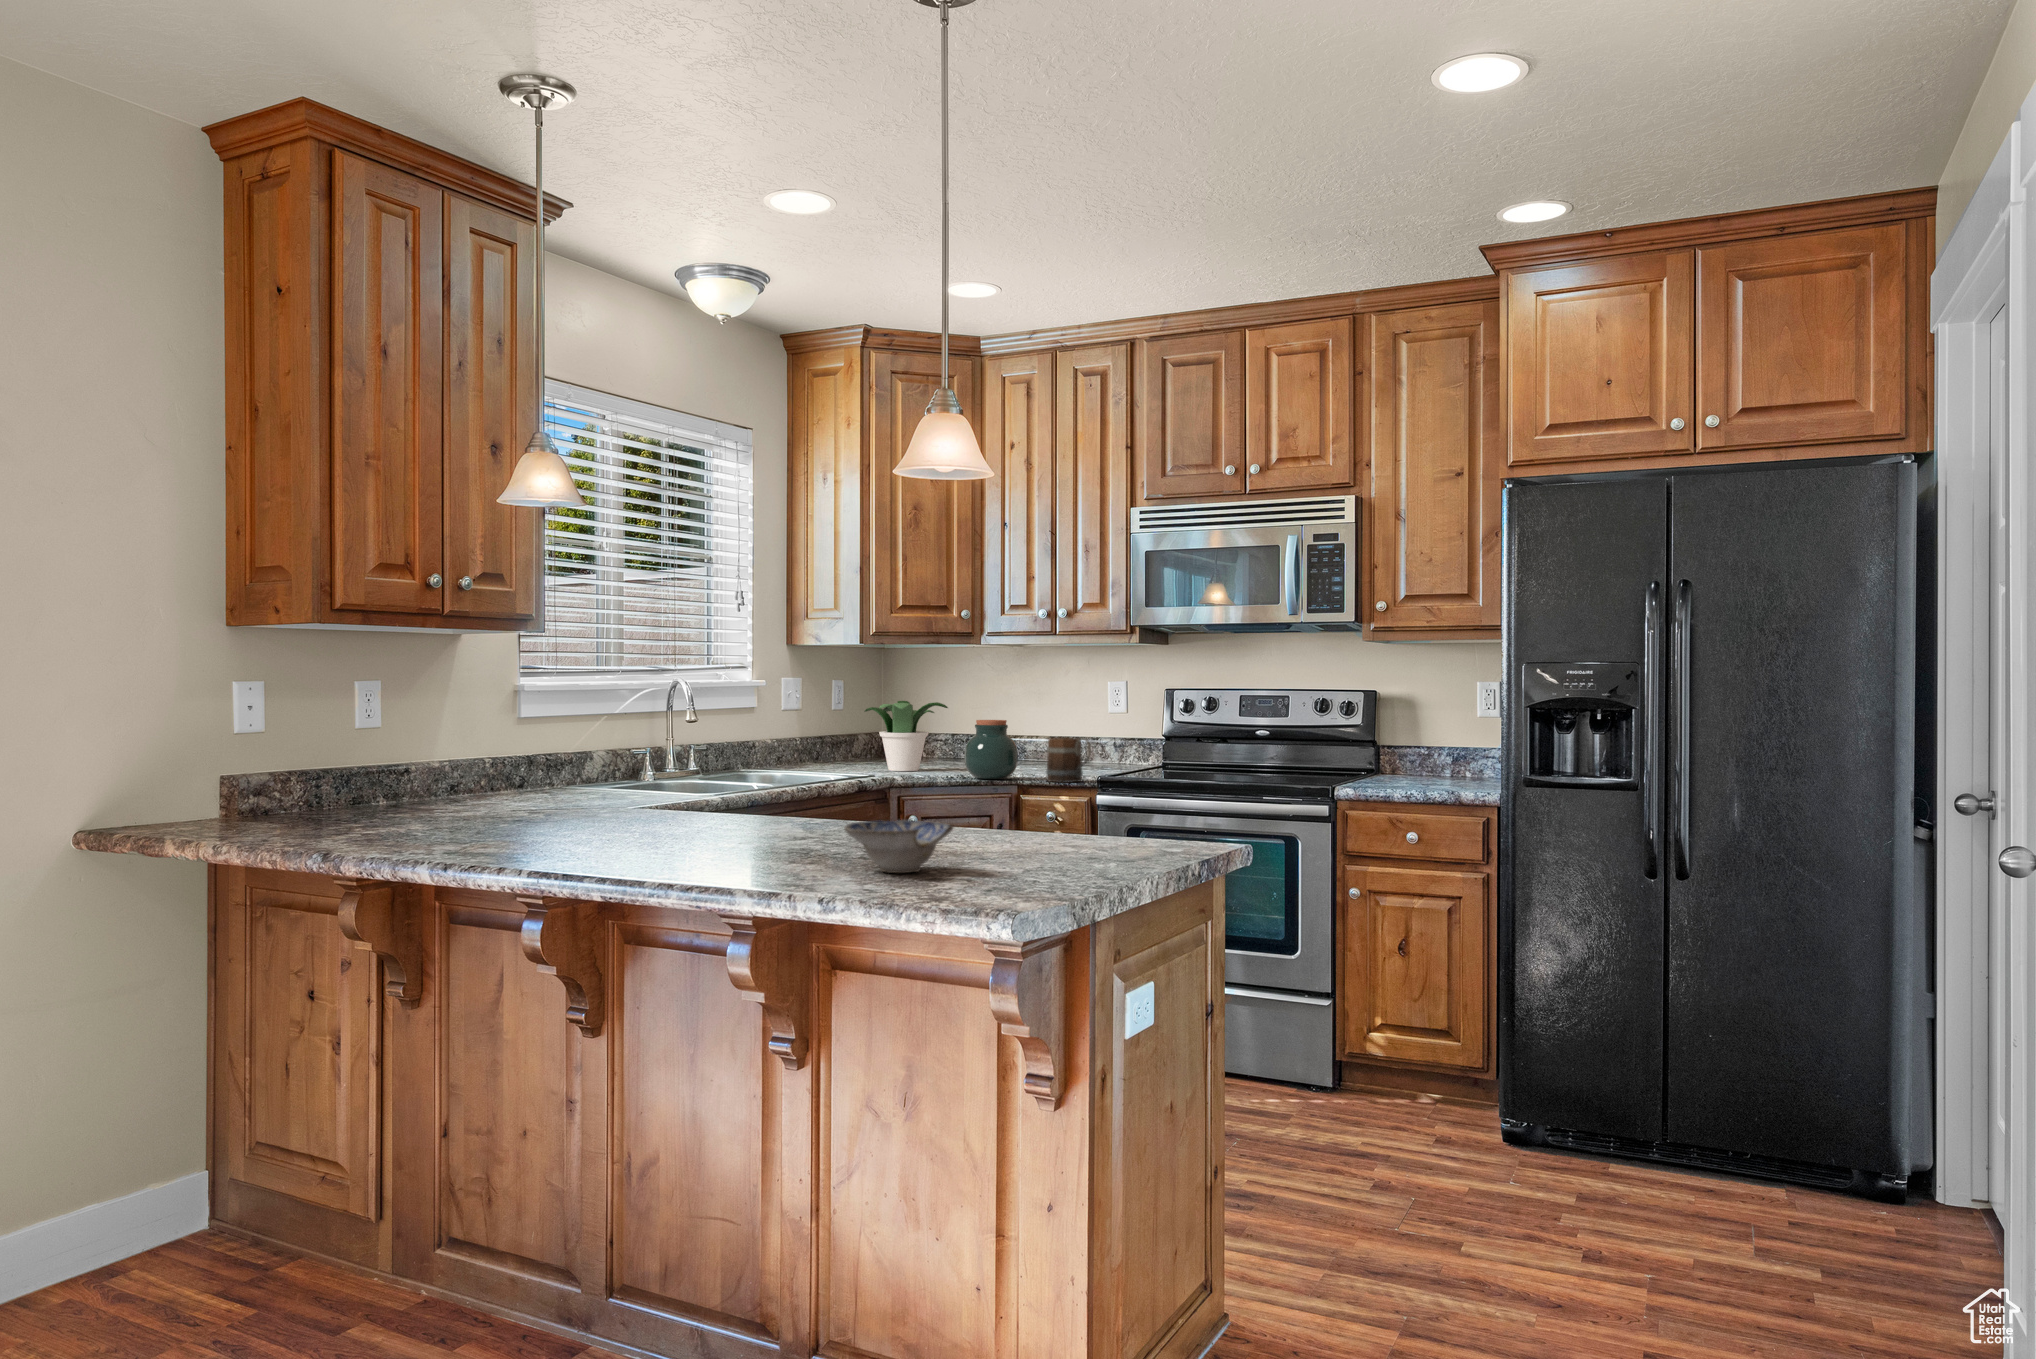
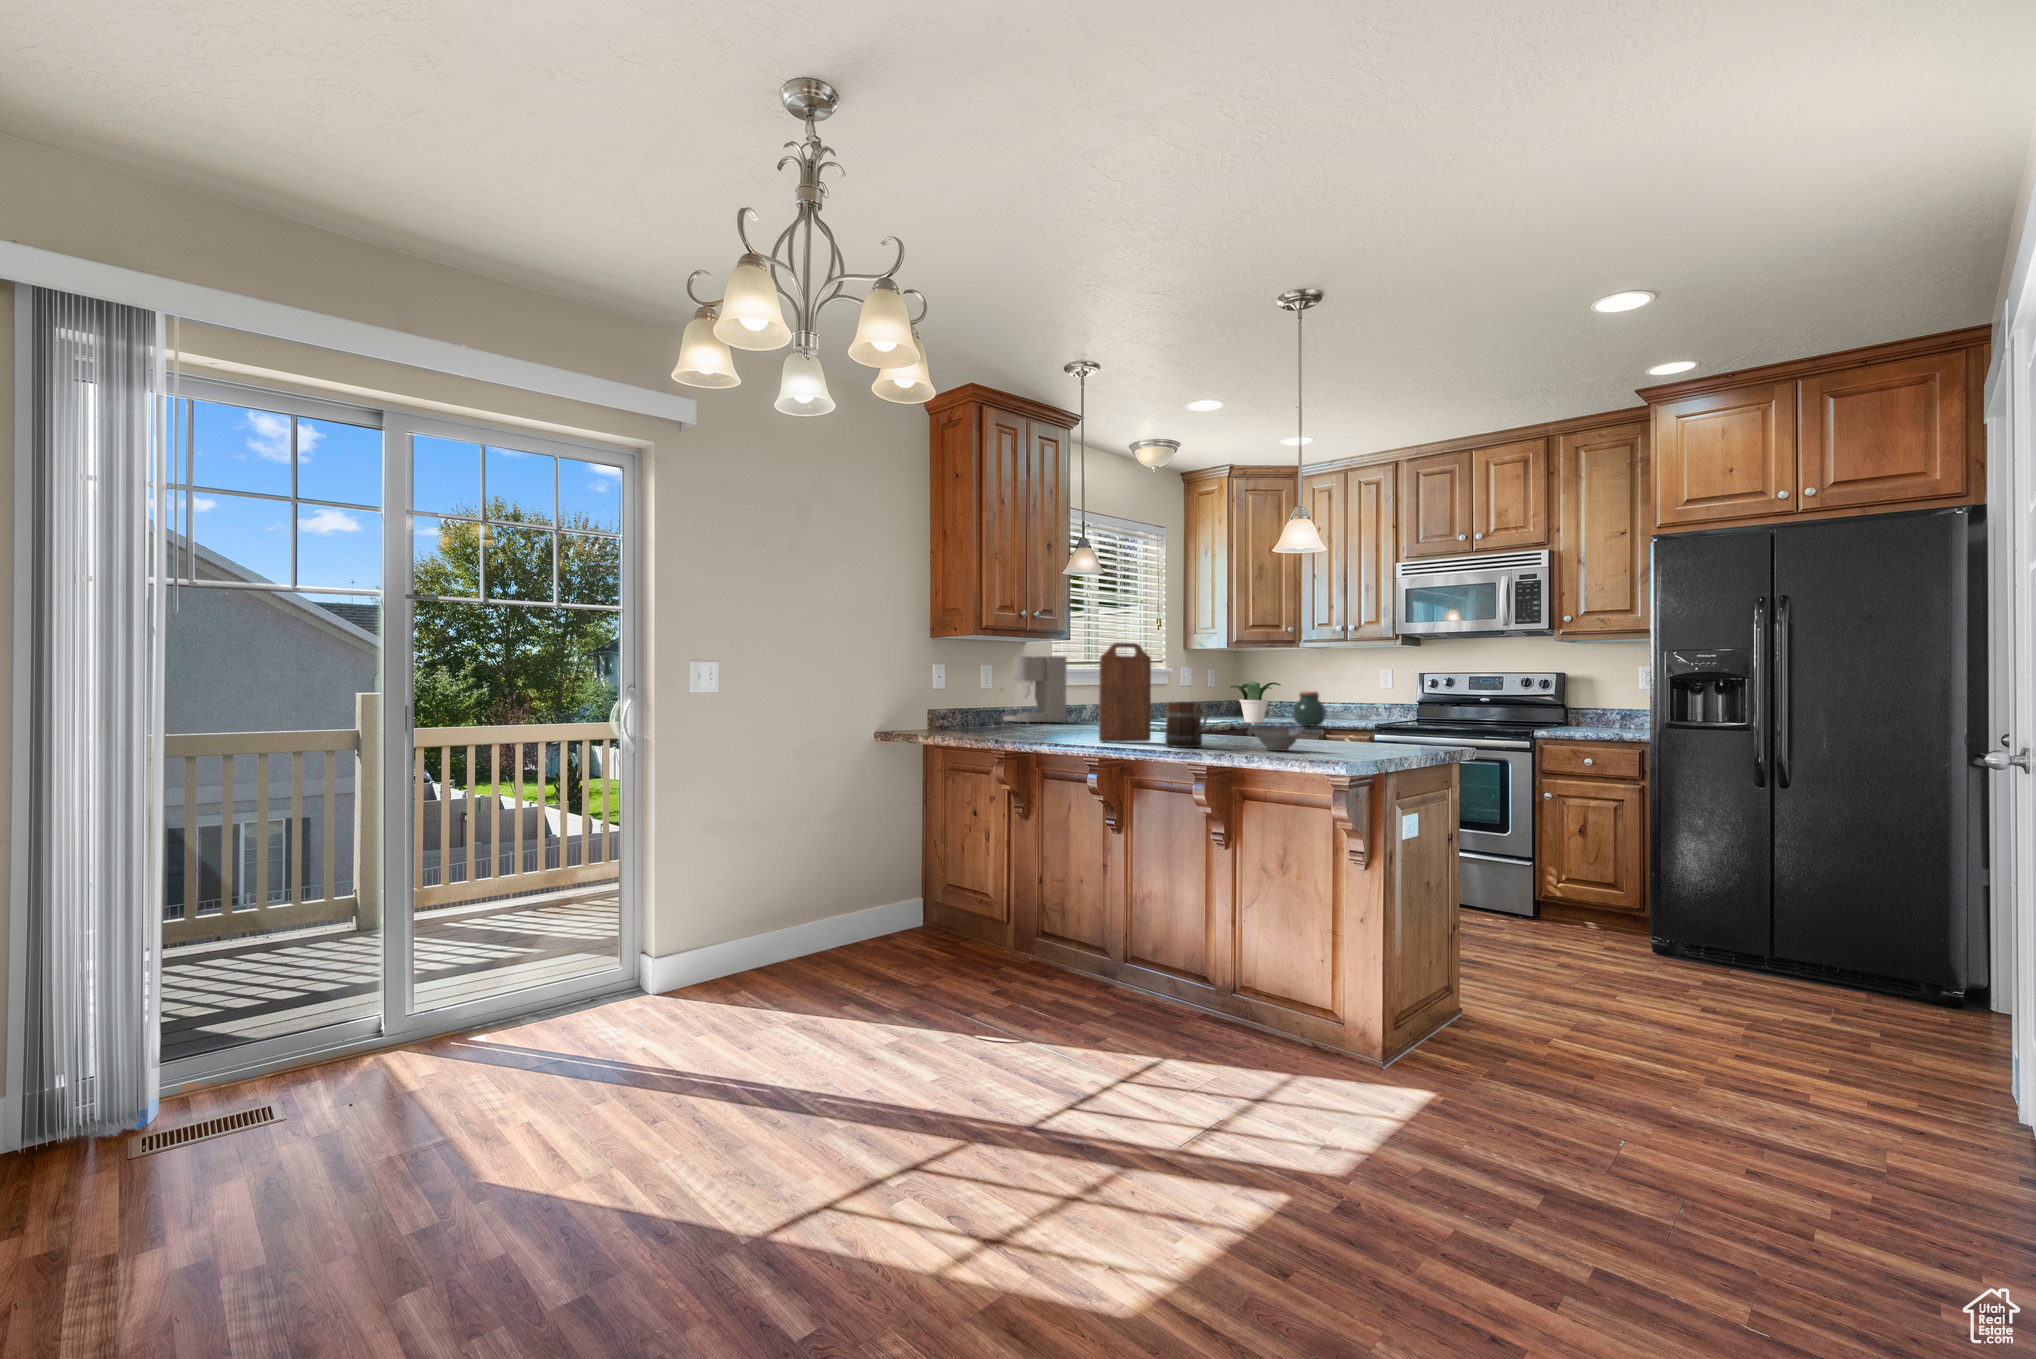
cutting board: none [555,659,665,861] -> present [1099,643,1151,742]
coffee maker: none [402,665,550,794] -> present [1003,656,1067,723]
mug: present [1046,737,1091,783] -> present [1165,702,1207,748]

